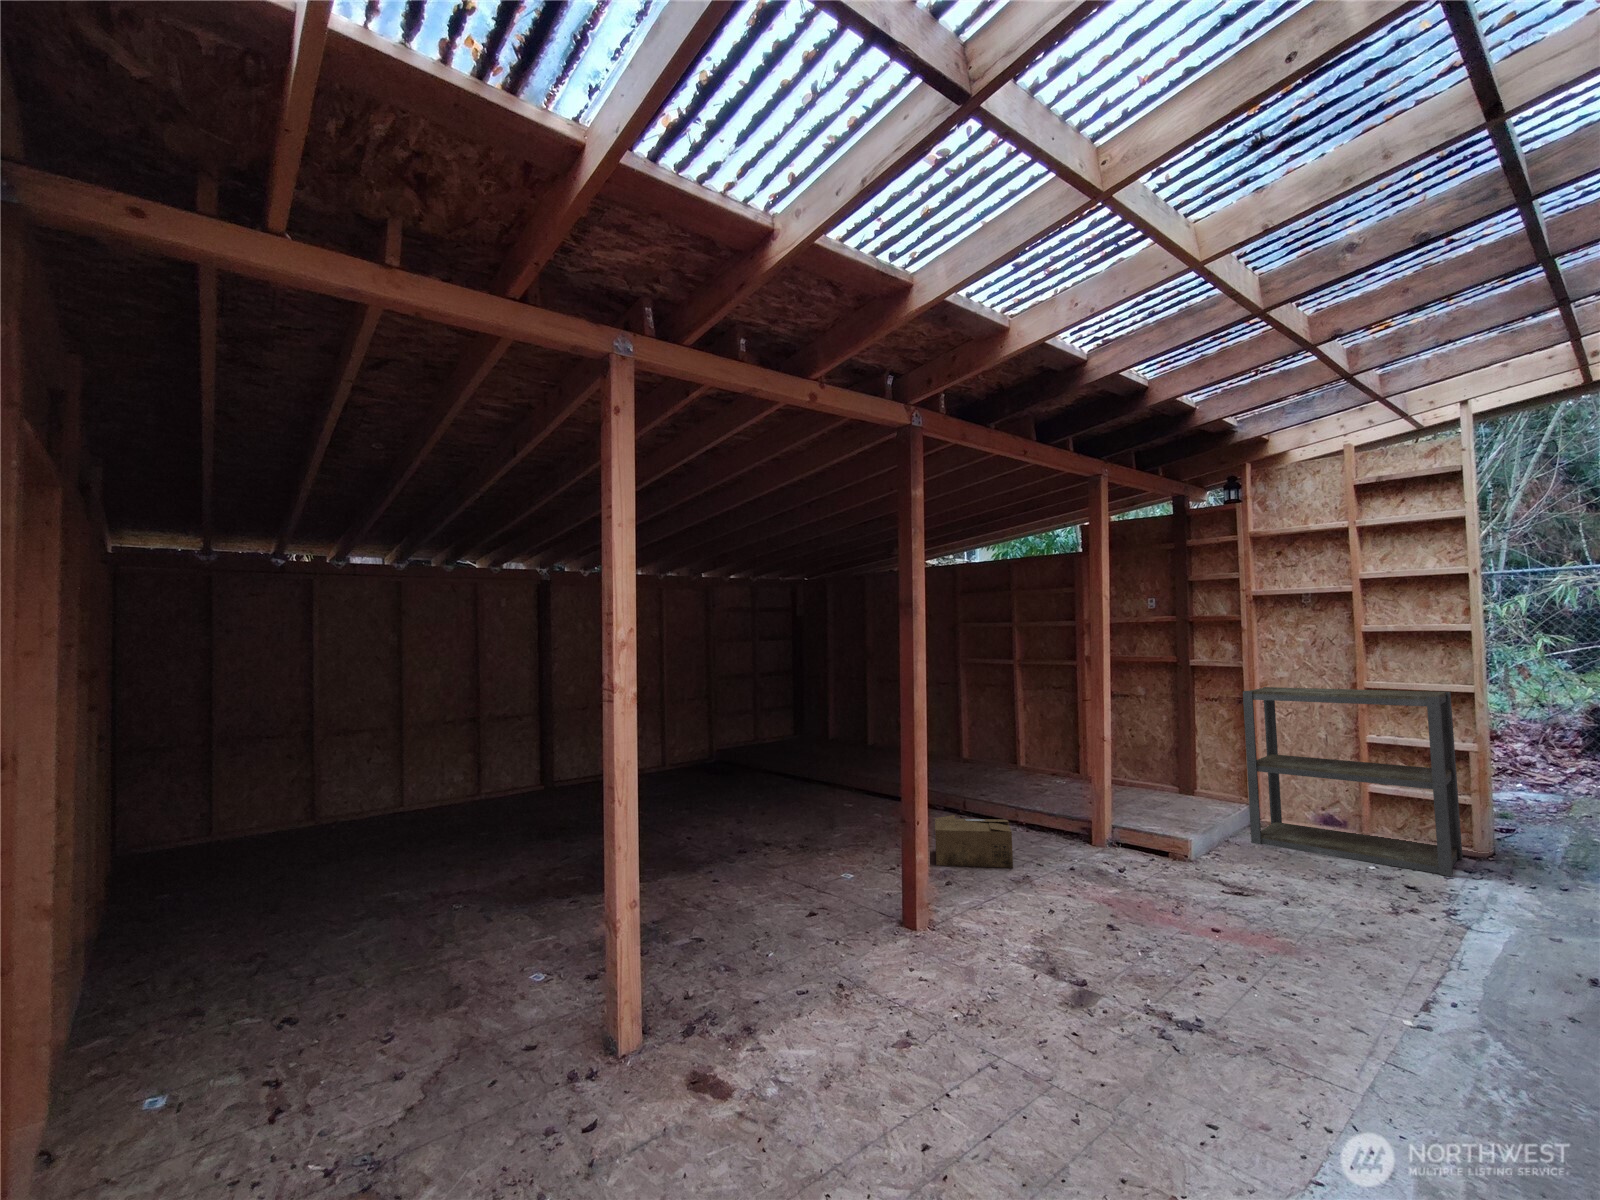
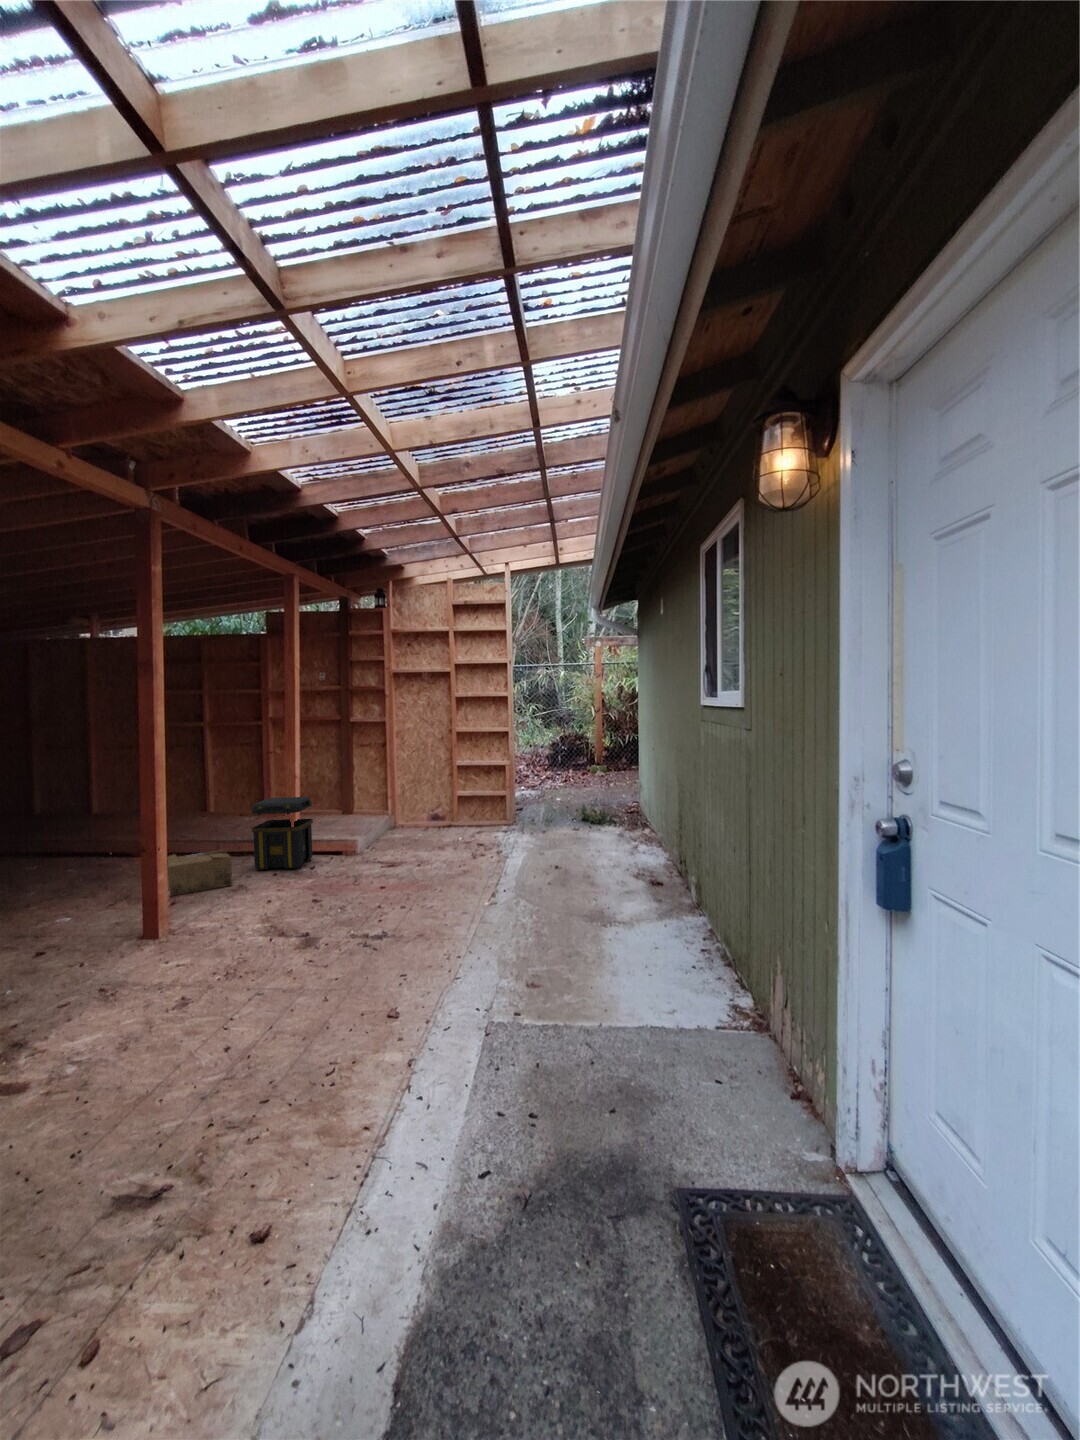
shelving unit: present [1243,687,1463,876] -> none [390,732,498,839]
toolbox: none [1041,761,1122,861] -> present [252,797,313,870]

